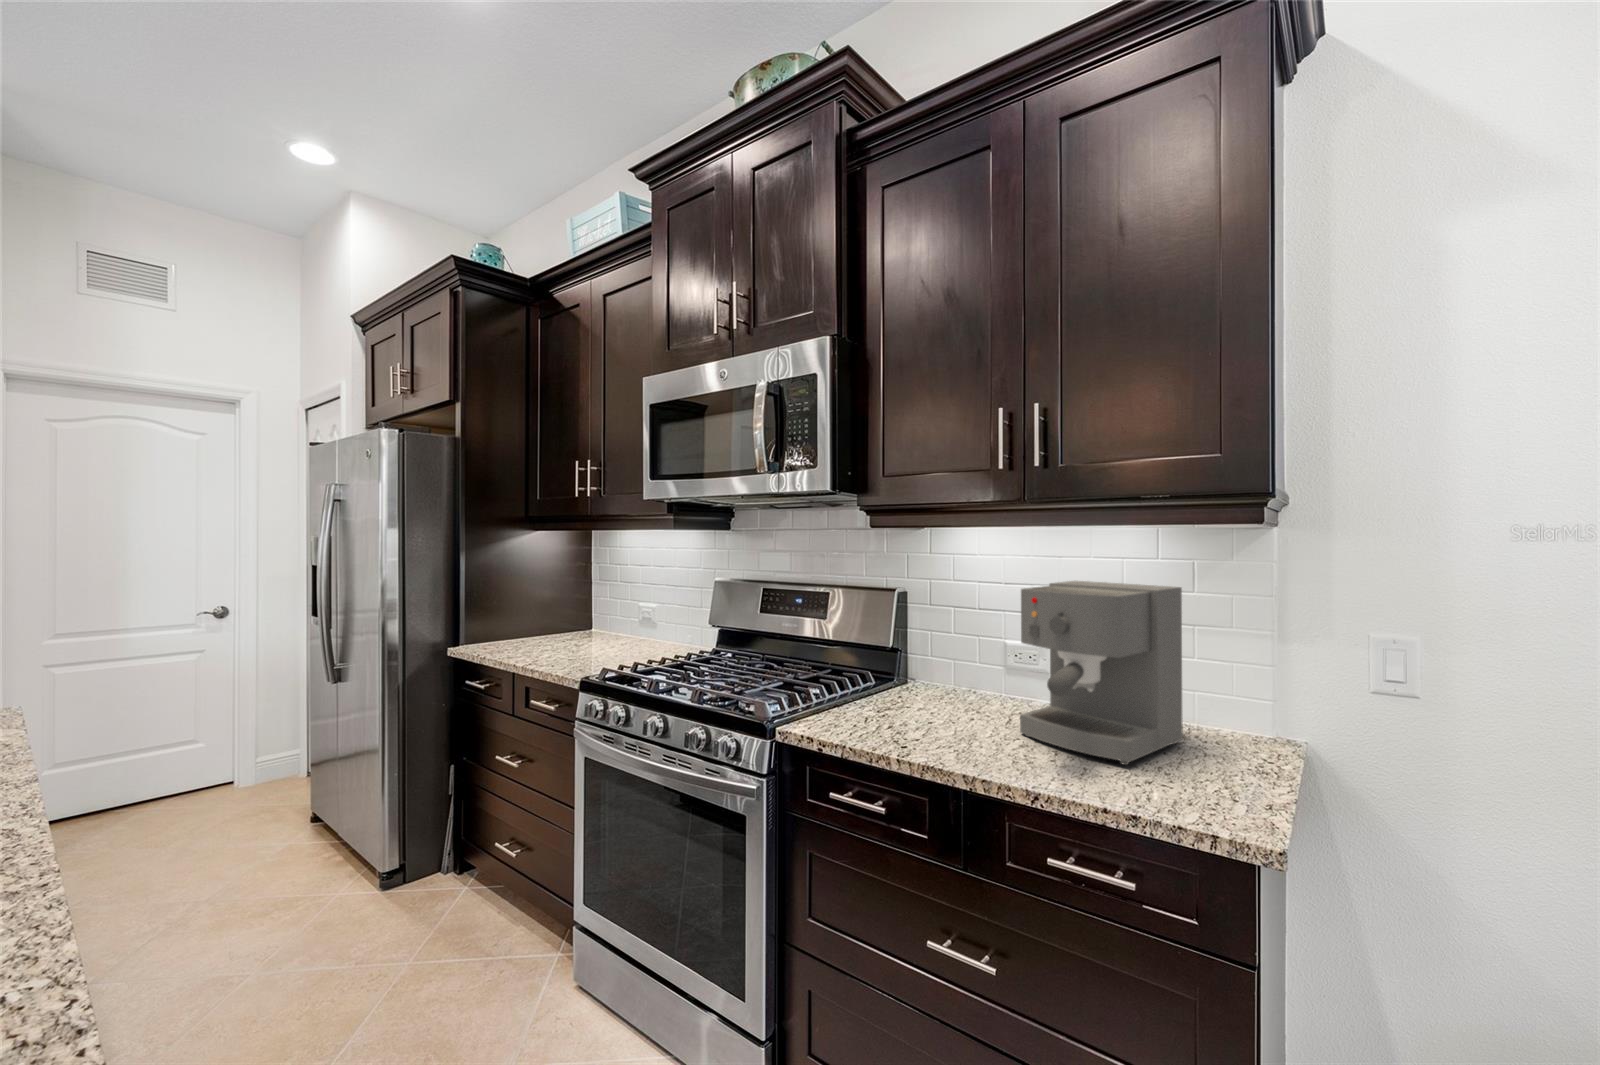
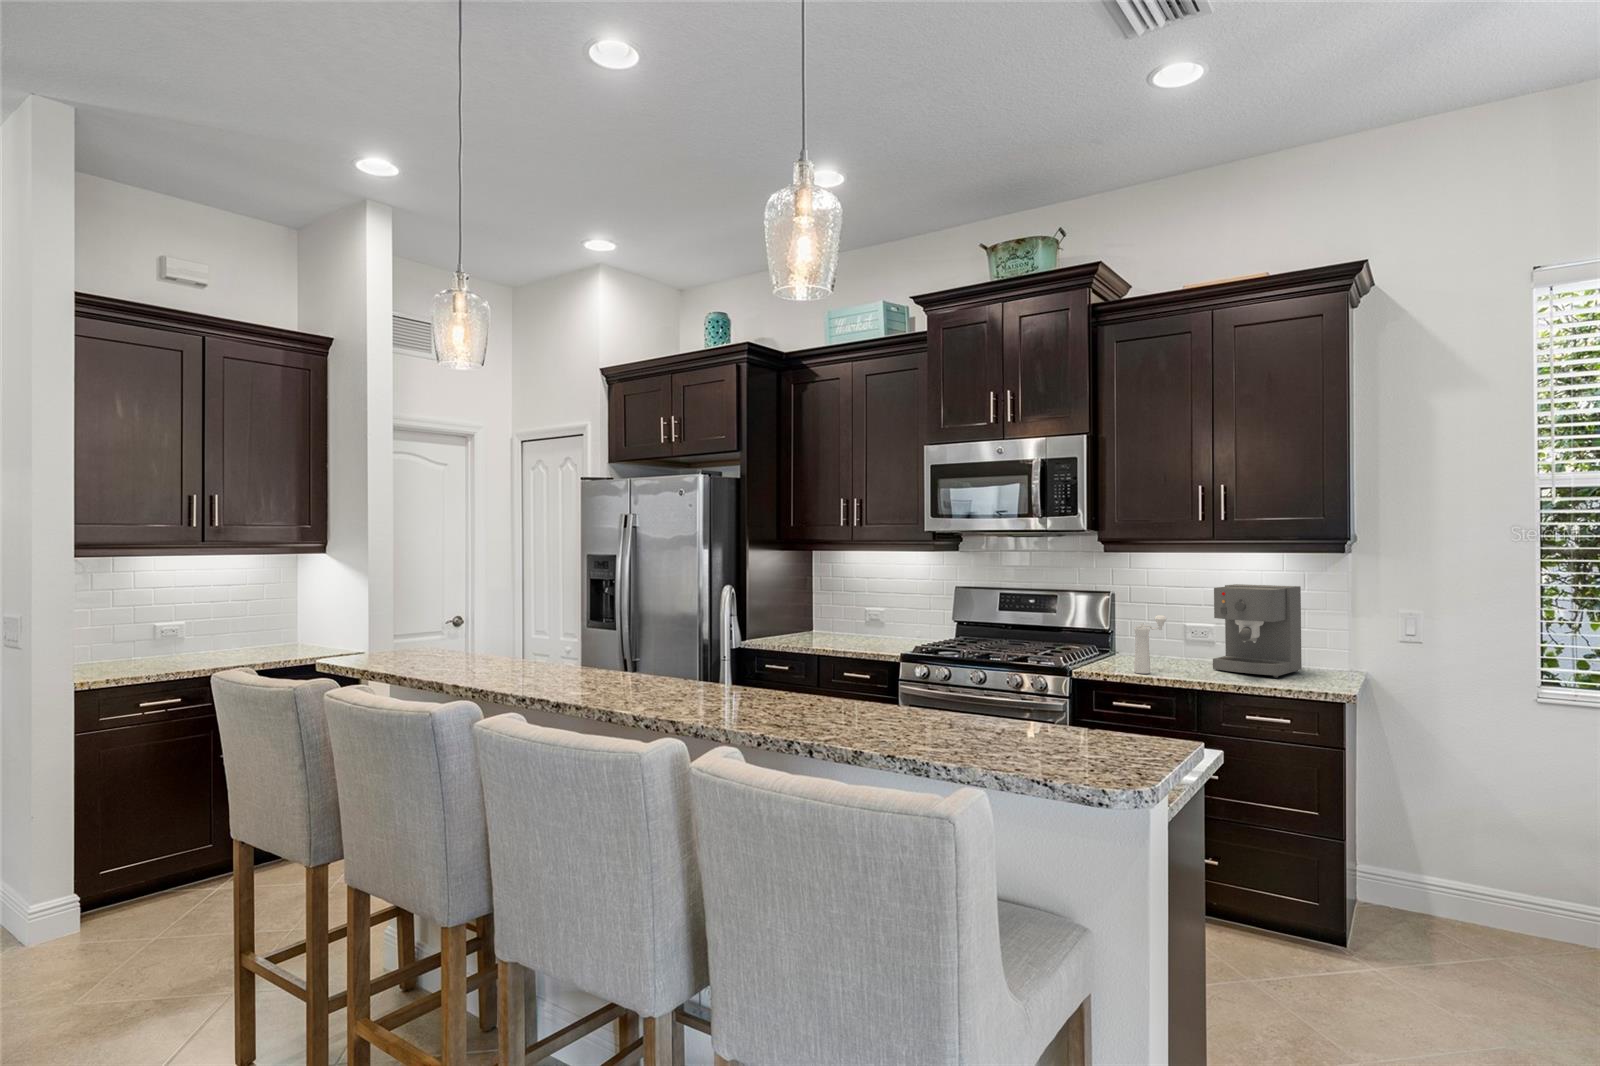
pepper mill: none [866,637,932,747] -> present [1134,615,1166,674]

